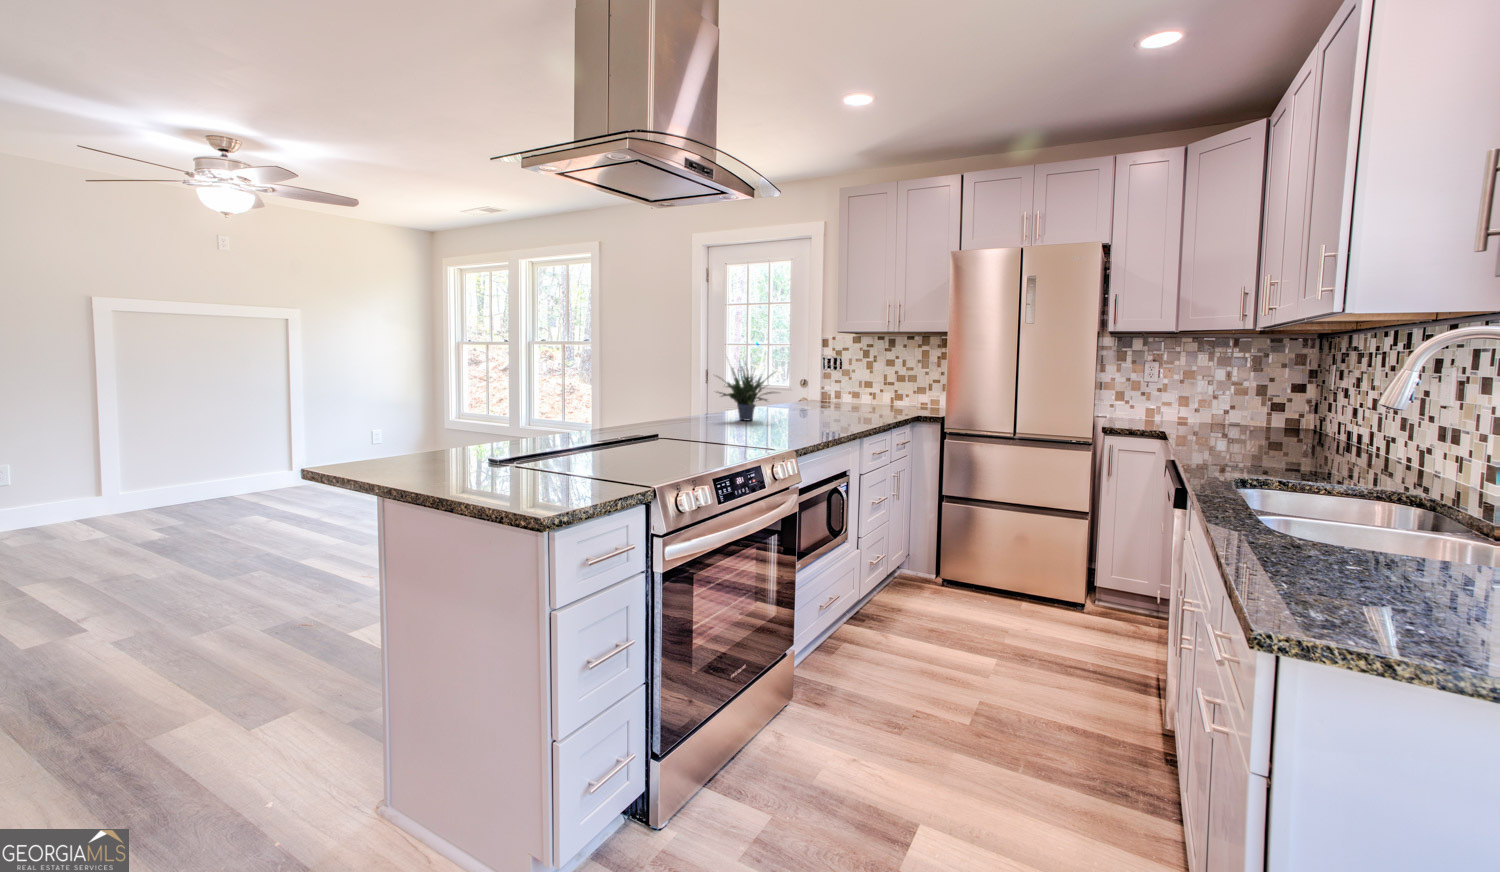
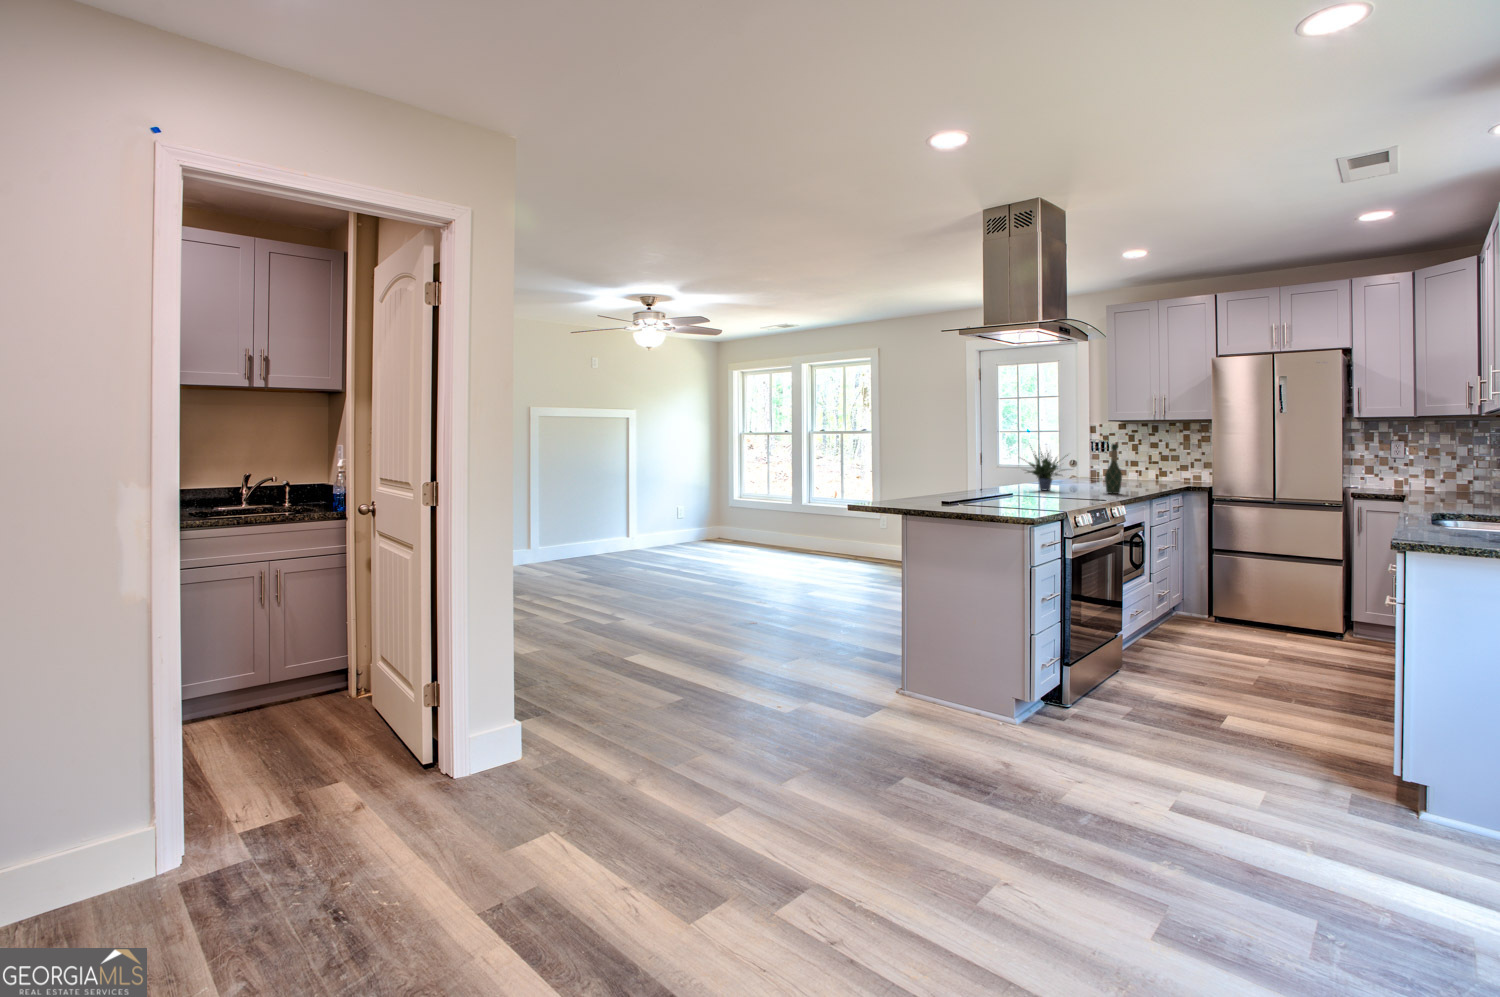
wine bottle: none [817,358,839,427] -> present [1105,444,1122,494]

